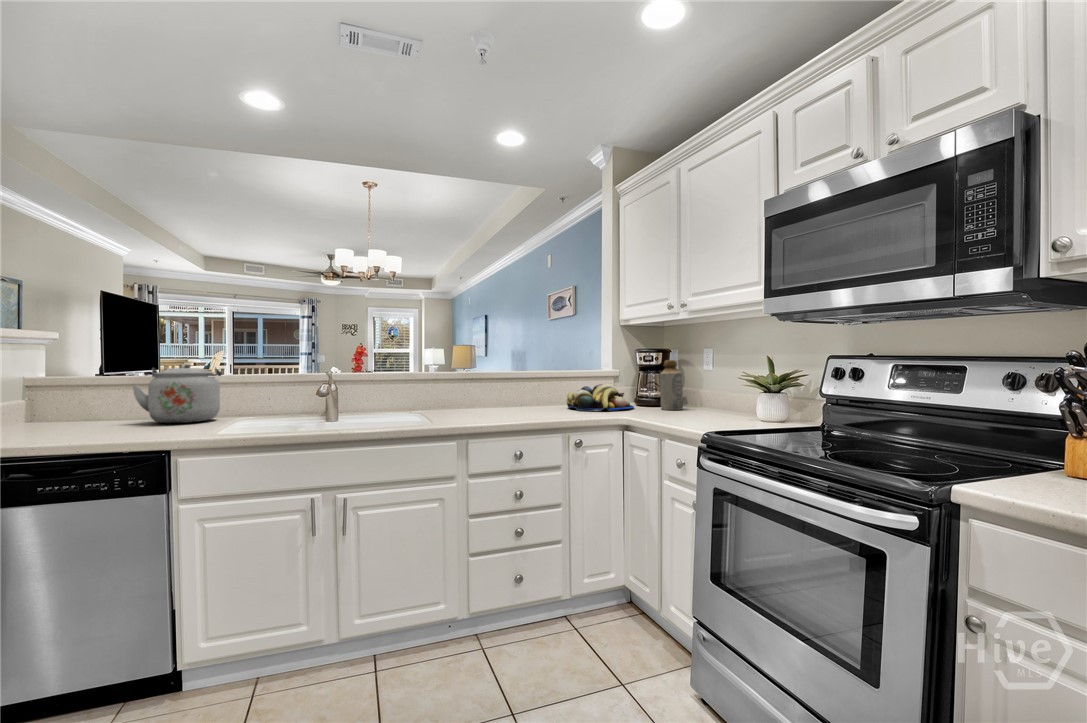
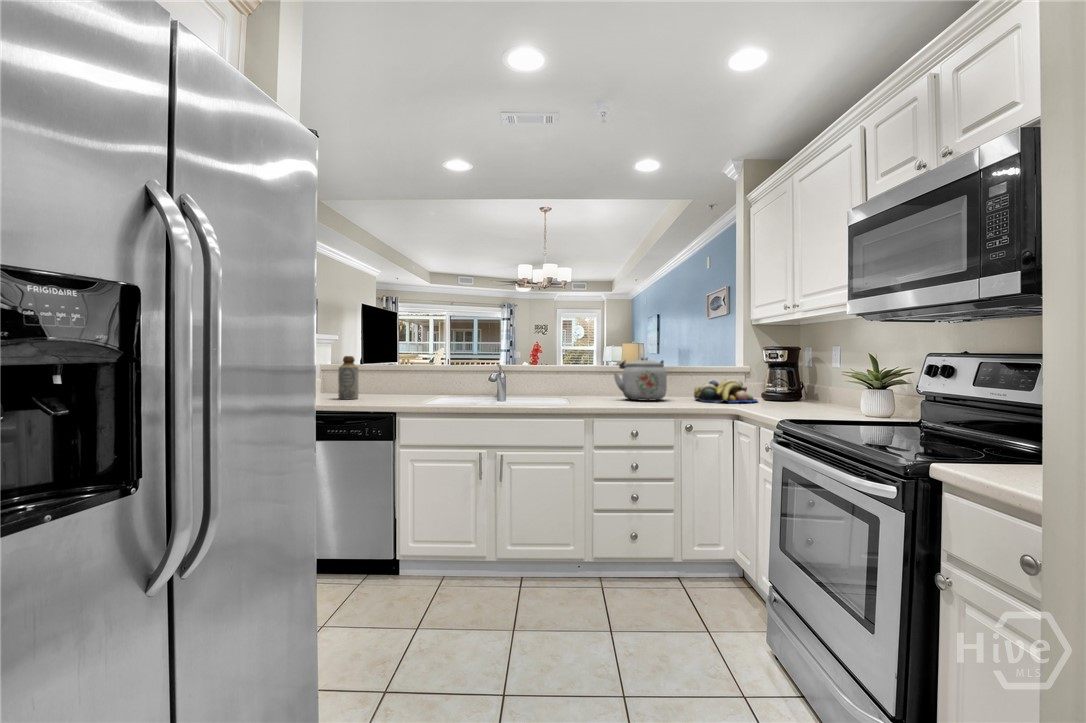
bottle: present [660,360,683,410] -> present [338,356,358,399]
kettle: present [132,364,222,423] -> present [614,357,667,401]

